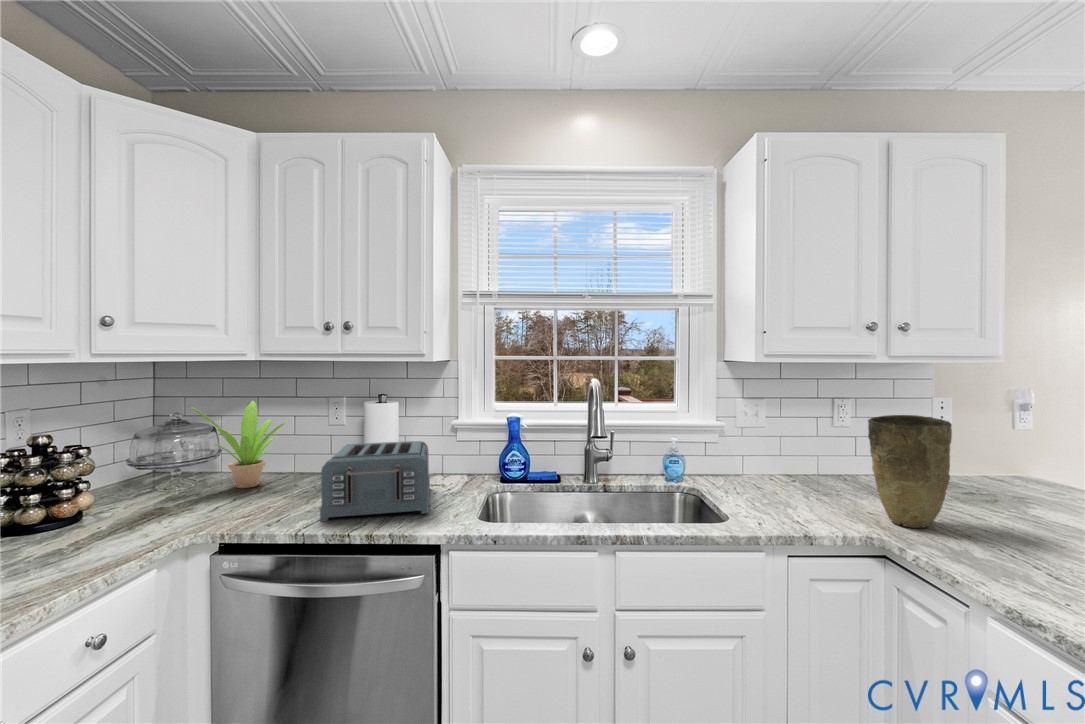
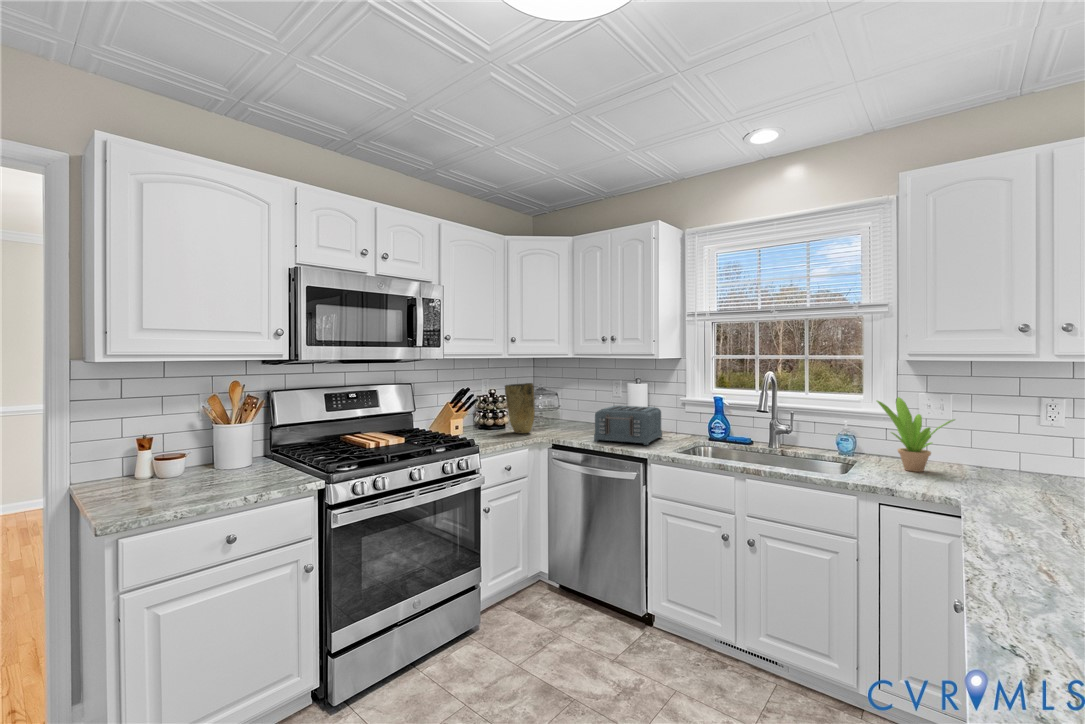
potted plant: present [191,401,285,488] -> present [877,397,955,472]
vase: present [868,415,952,528] -> present [505,383,535,433]

